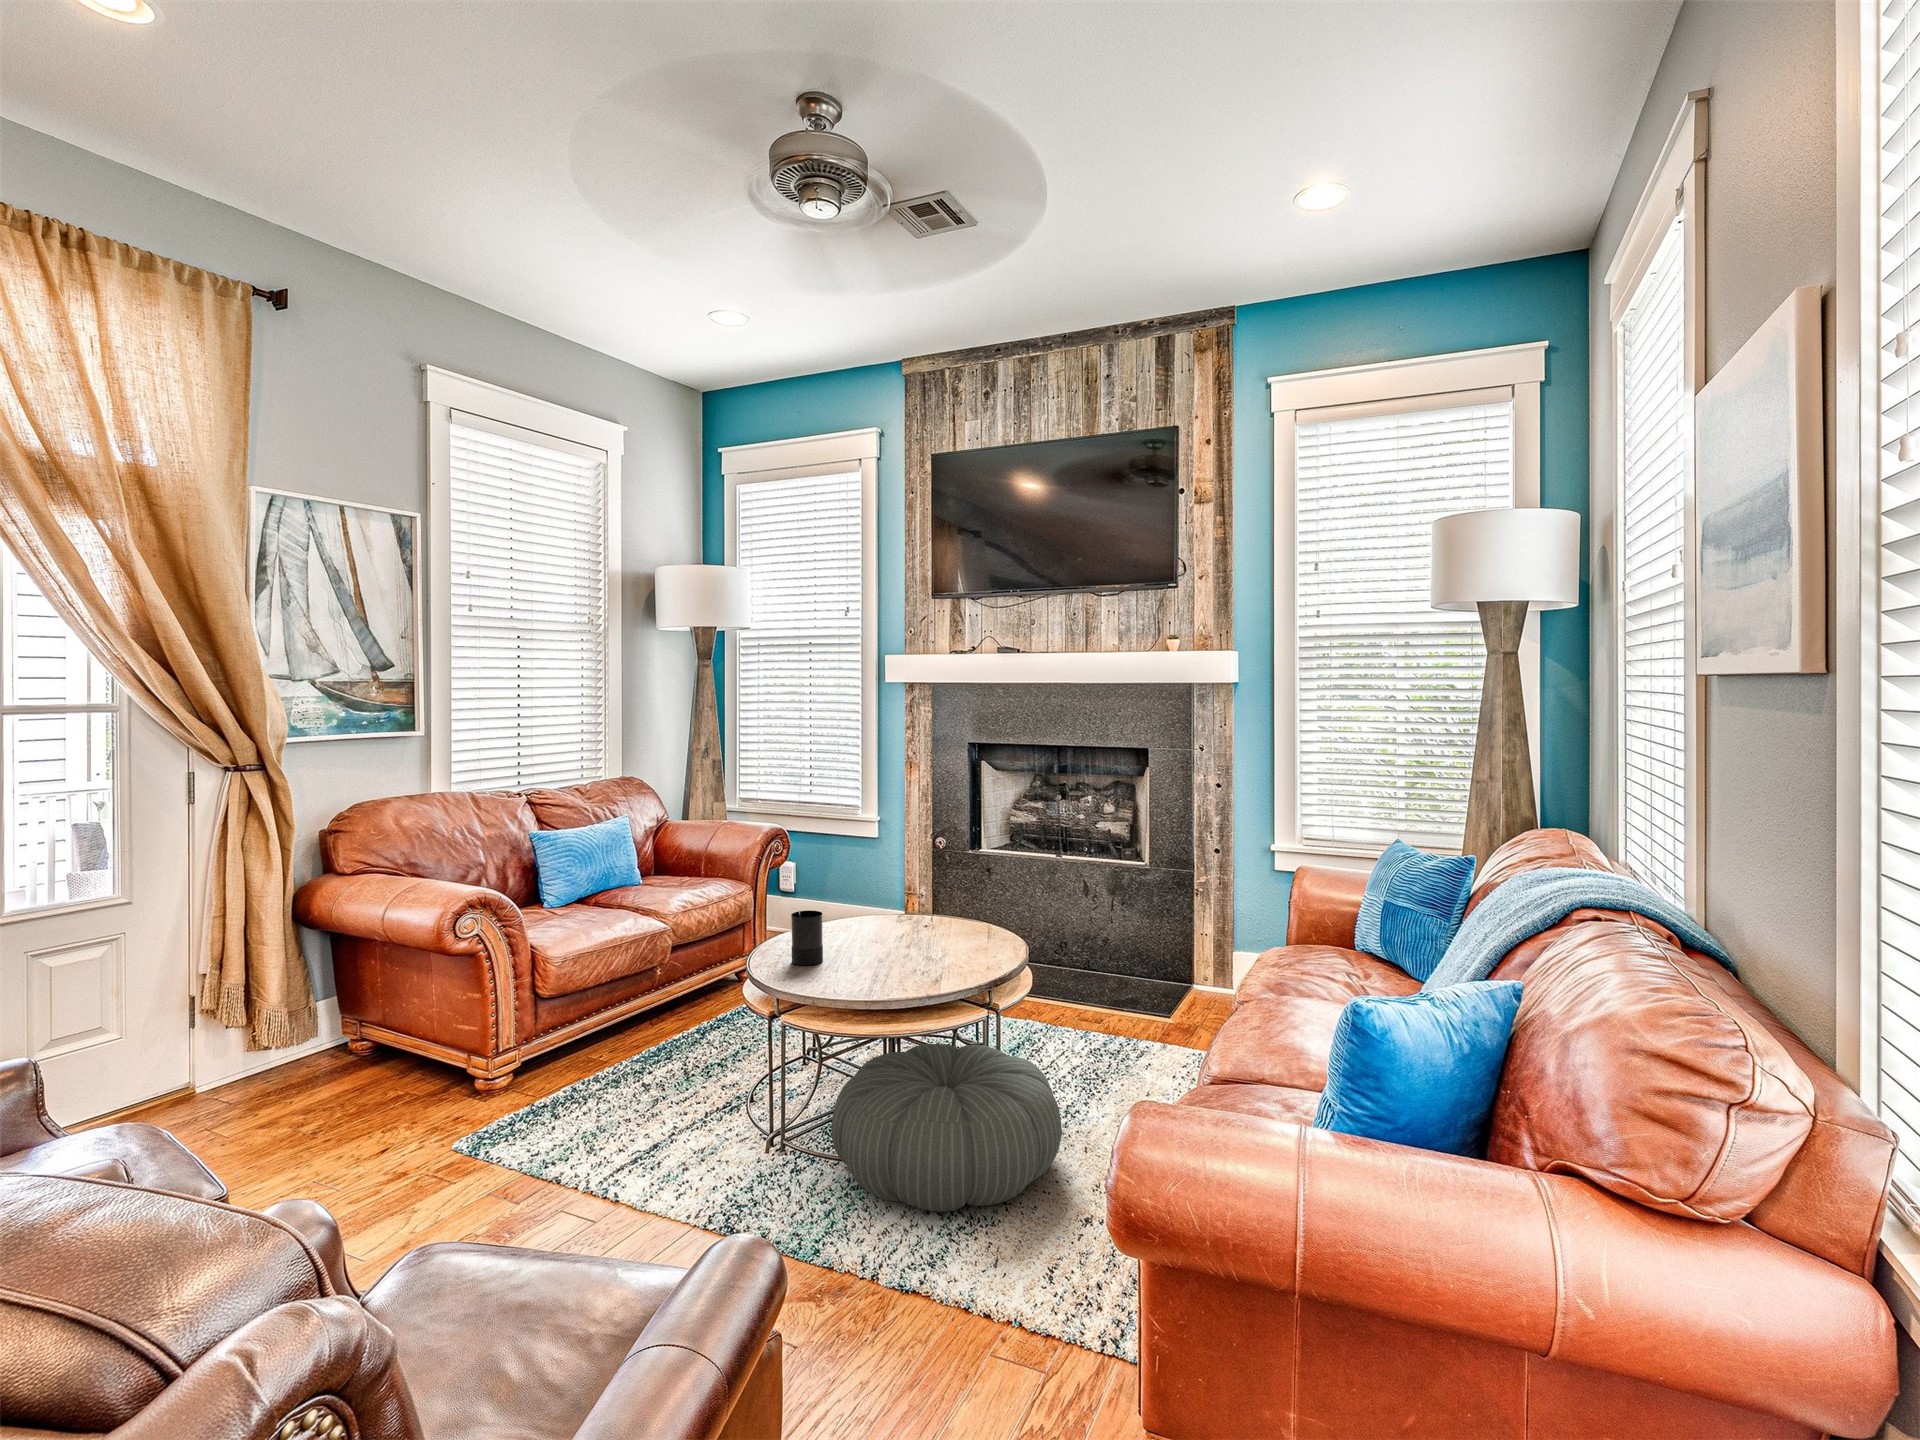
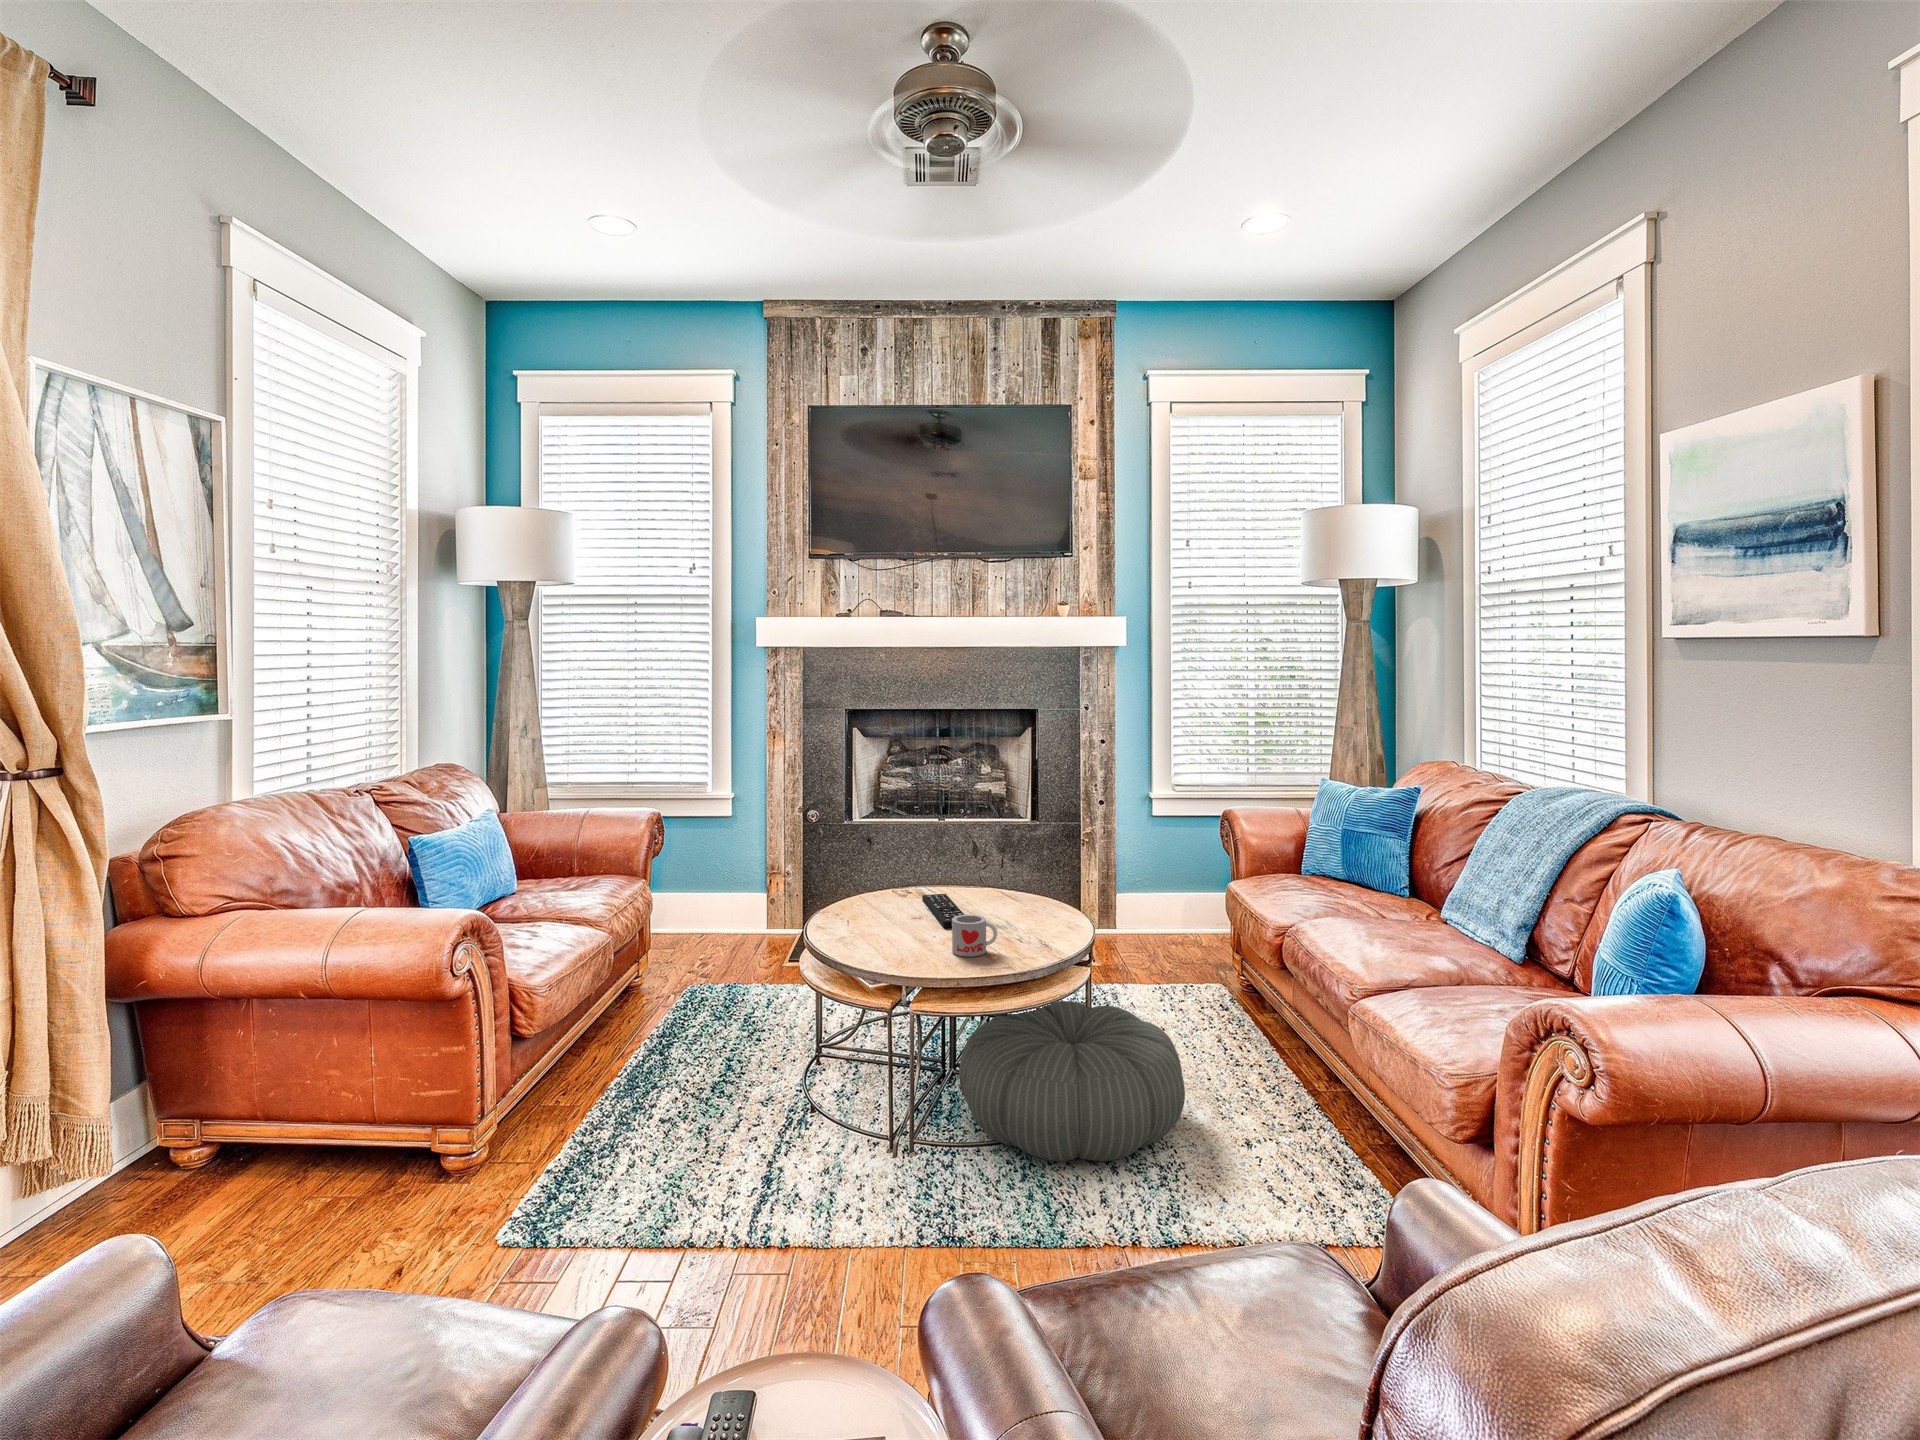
candle: present [791,908,823,965] -> none [875,888,913,947]
remote control: none [868,923,920,955] -> present [922,894,964,927]
mug: none [834,942,876,983] -> present [952,915,998,957]

